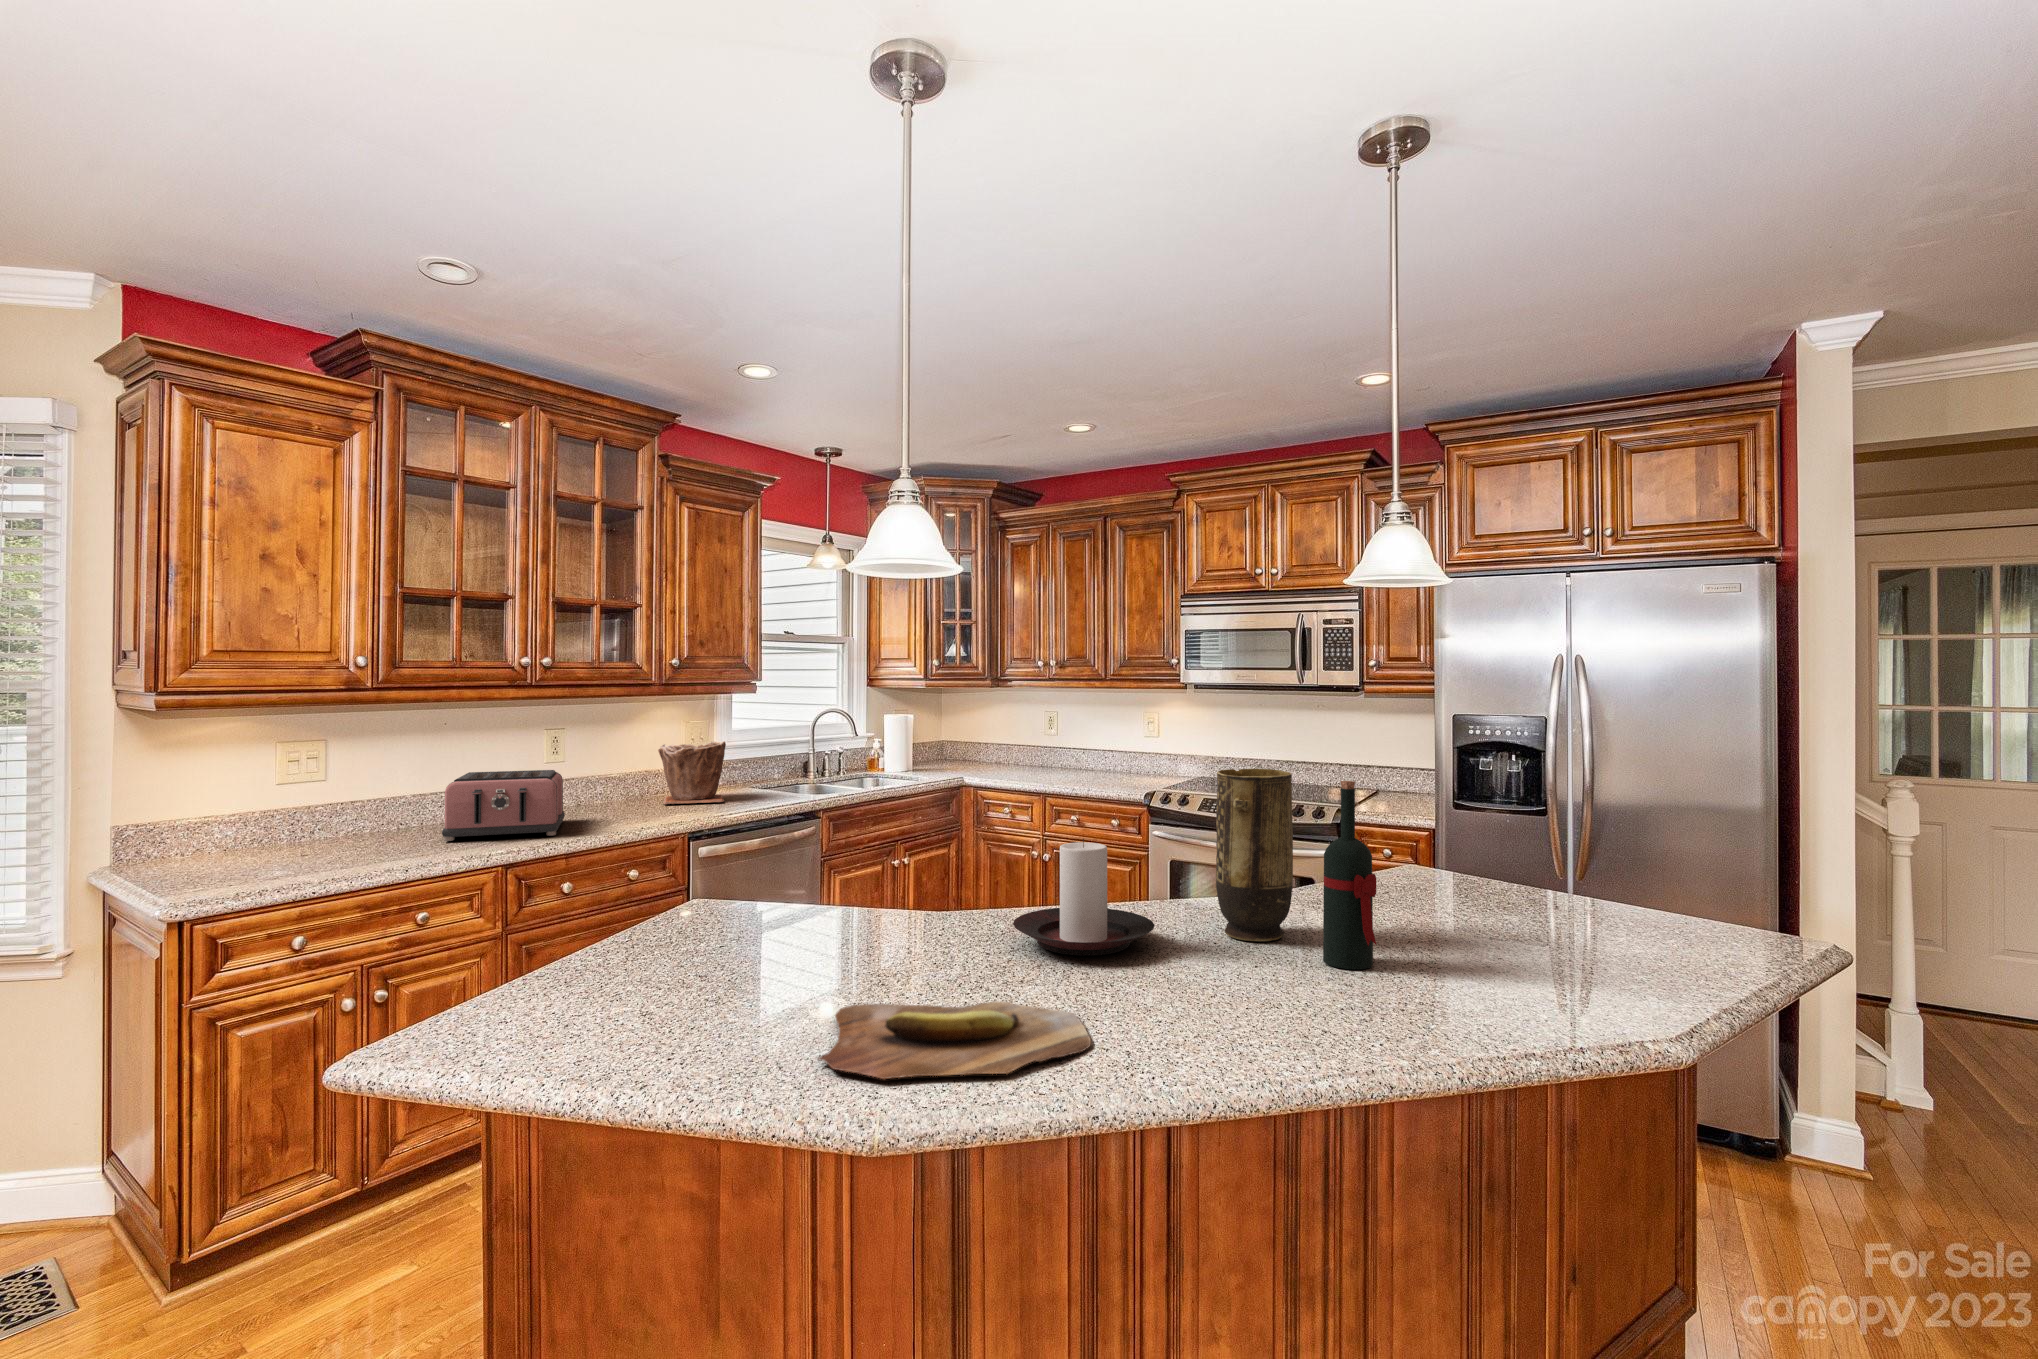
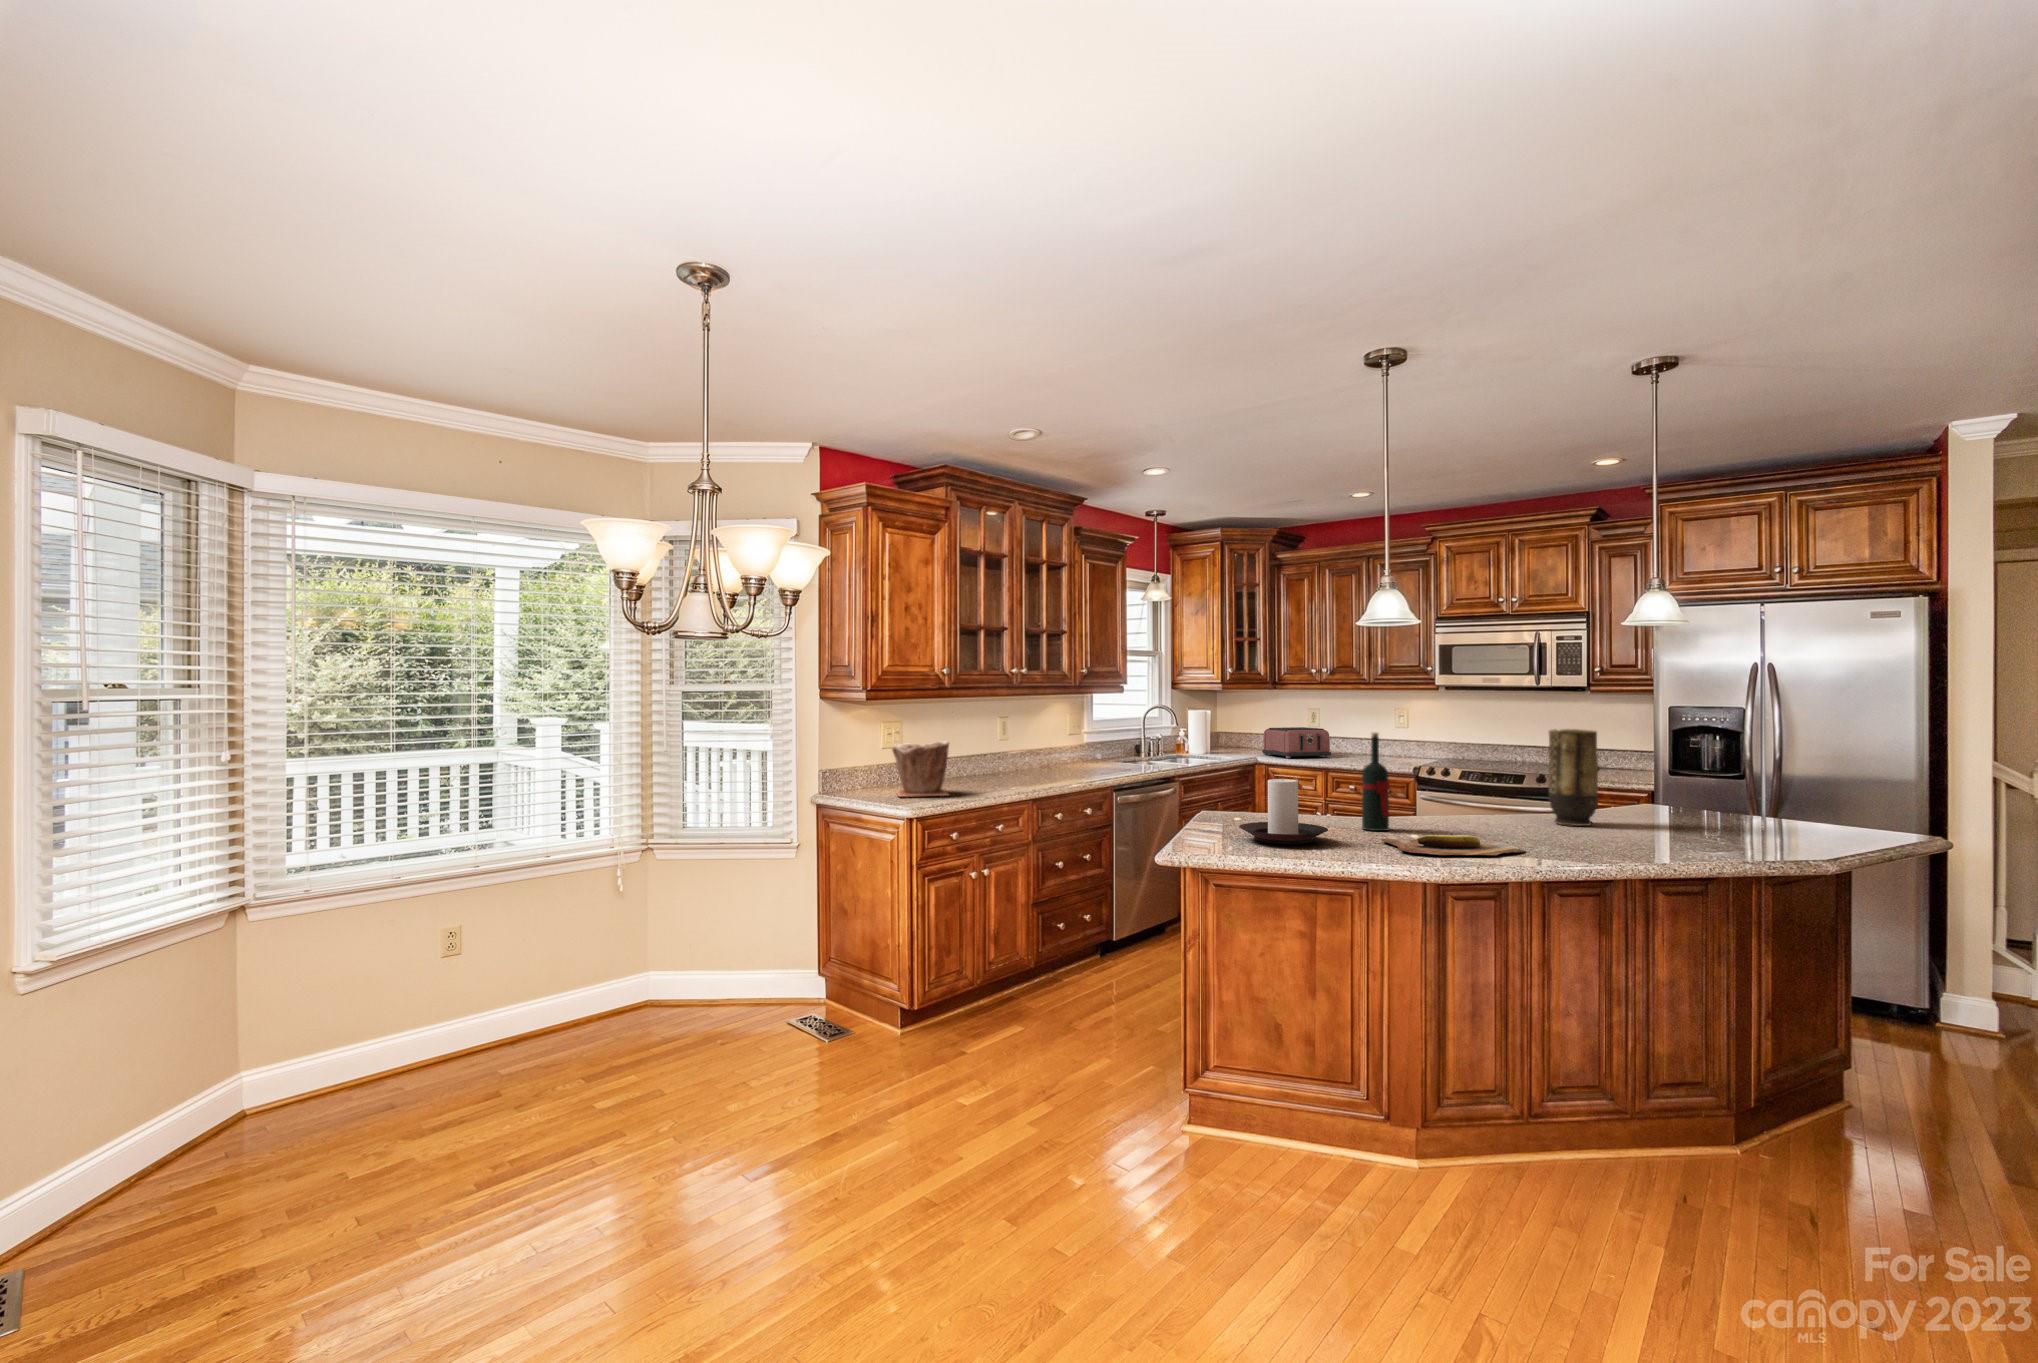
plant pot: present [658,741,726,804] -> present [892,741,949,797]
toaster: present [442,770,565,841] -> present [1262,727,1331,758]
wine bottle: present [1323,781,1377,969] -> present [1362,733,1390,831]
candle holder: present [1013,839,1155,956] -> present [1239,777,1328,844]

